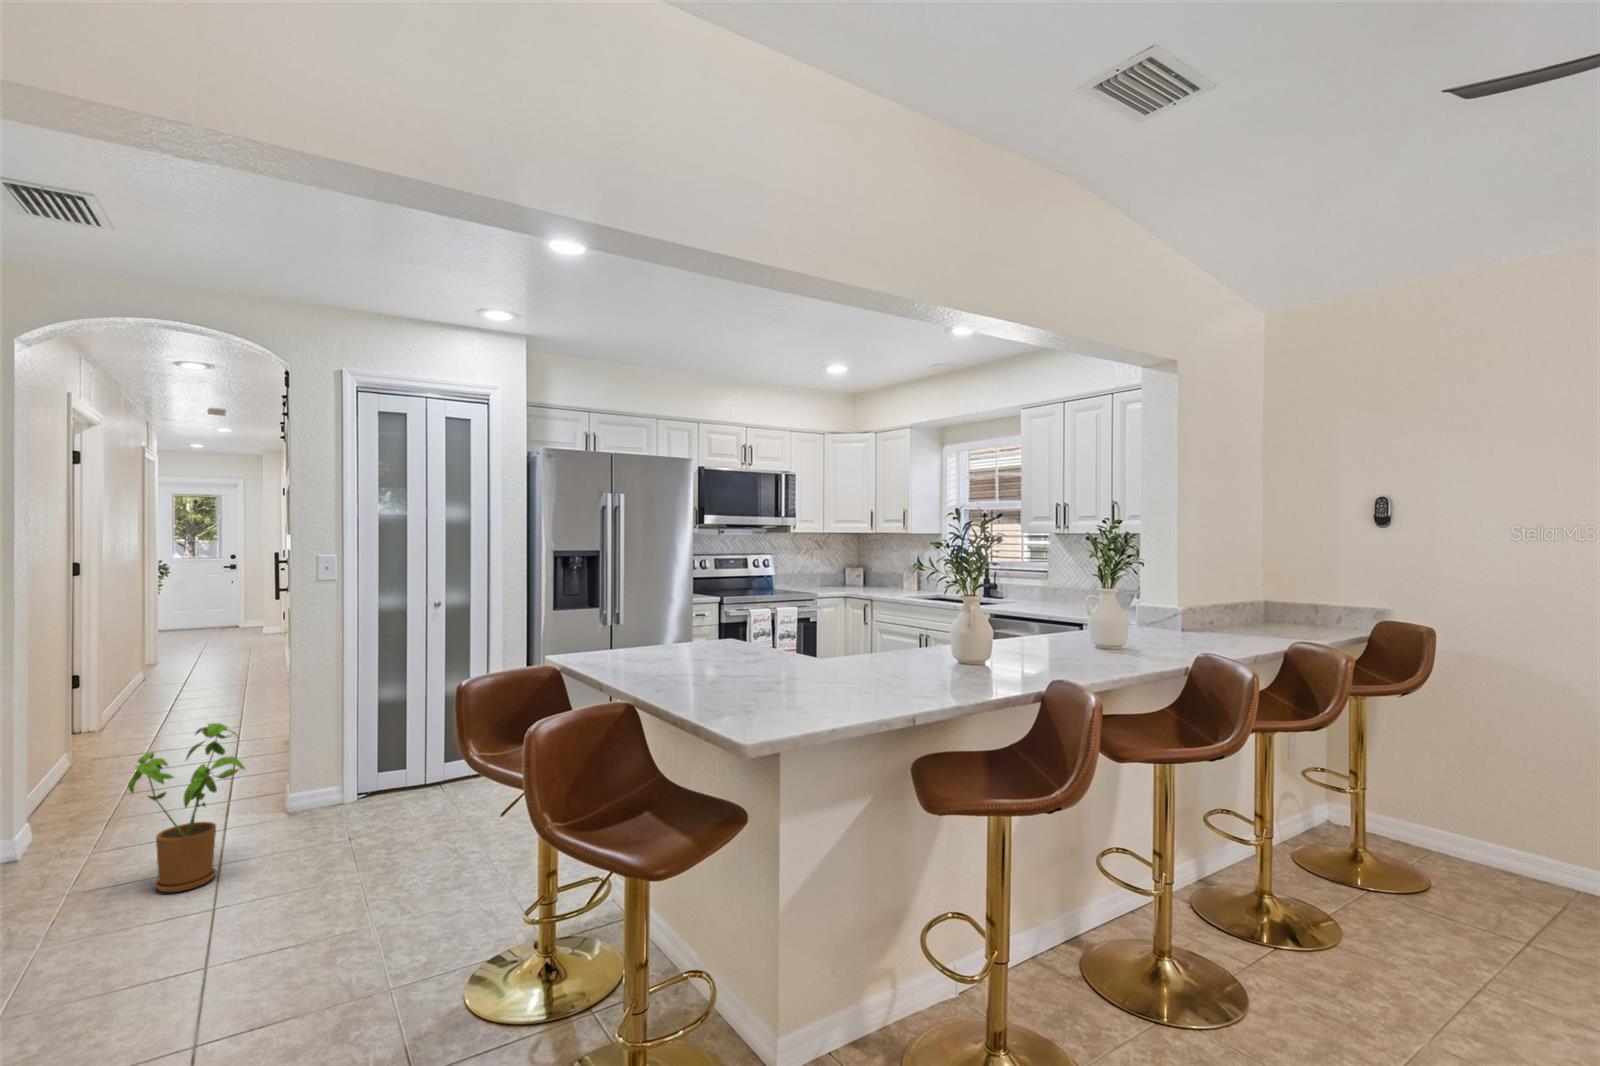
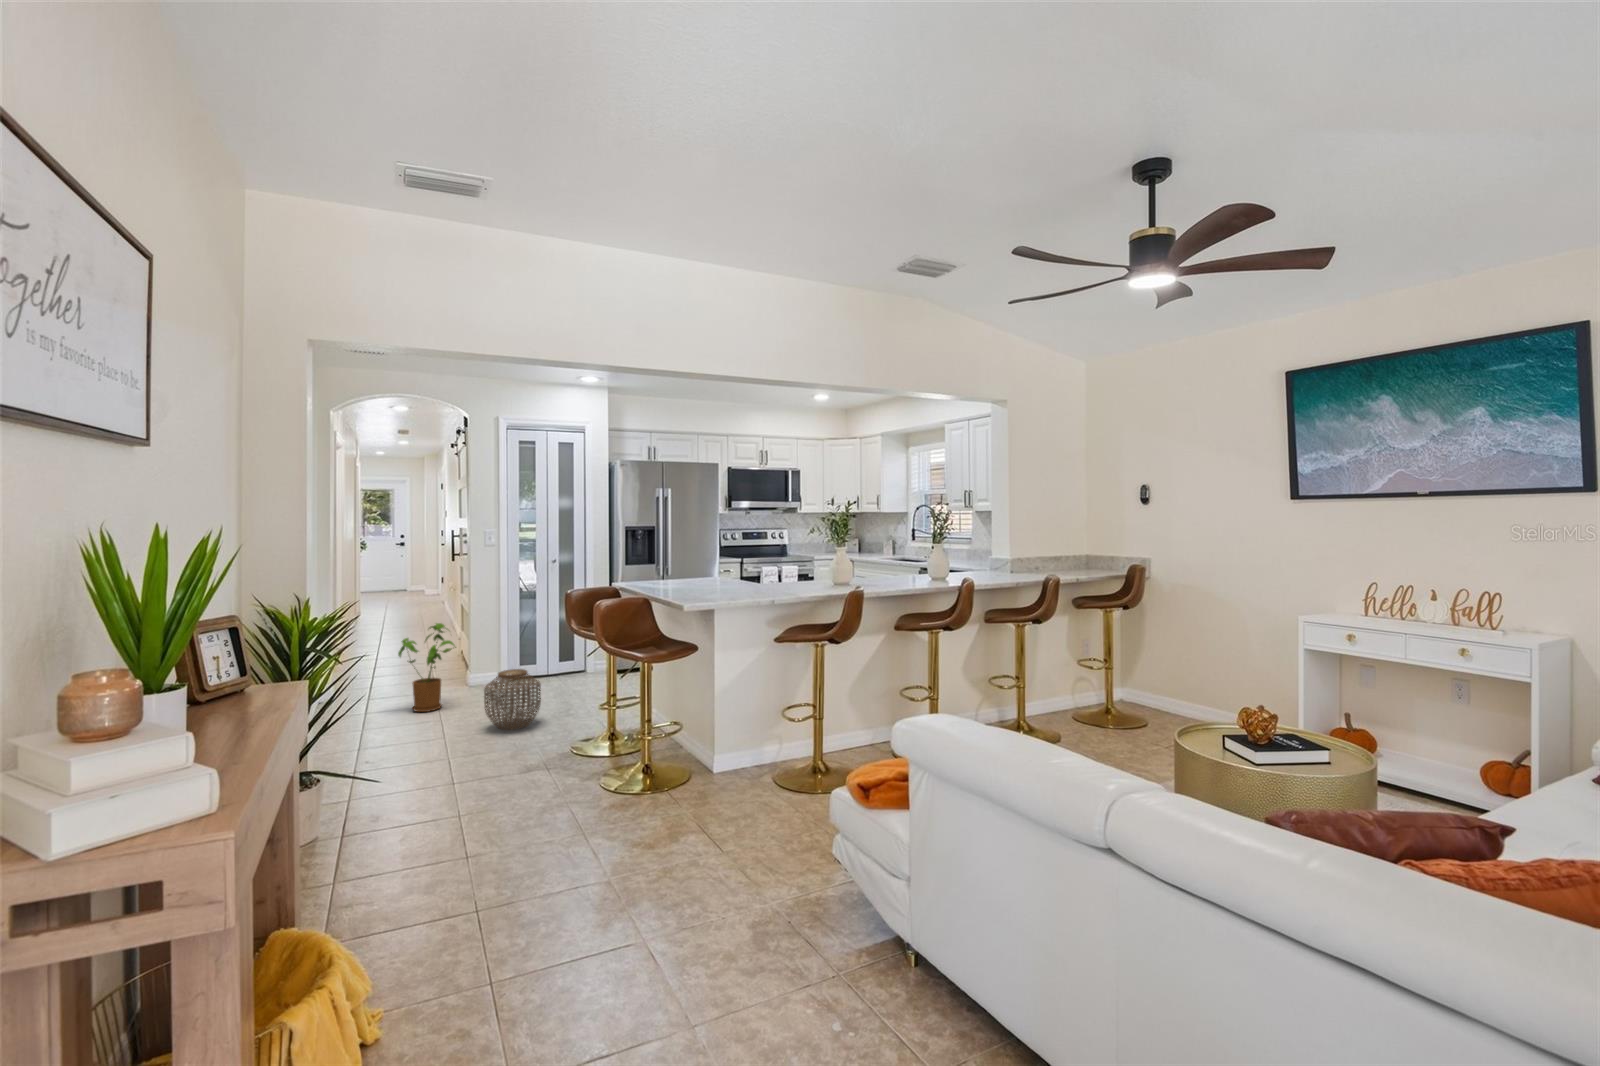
woven basket: none [285,818,401,943] -> present [484,669,541,730]

